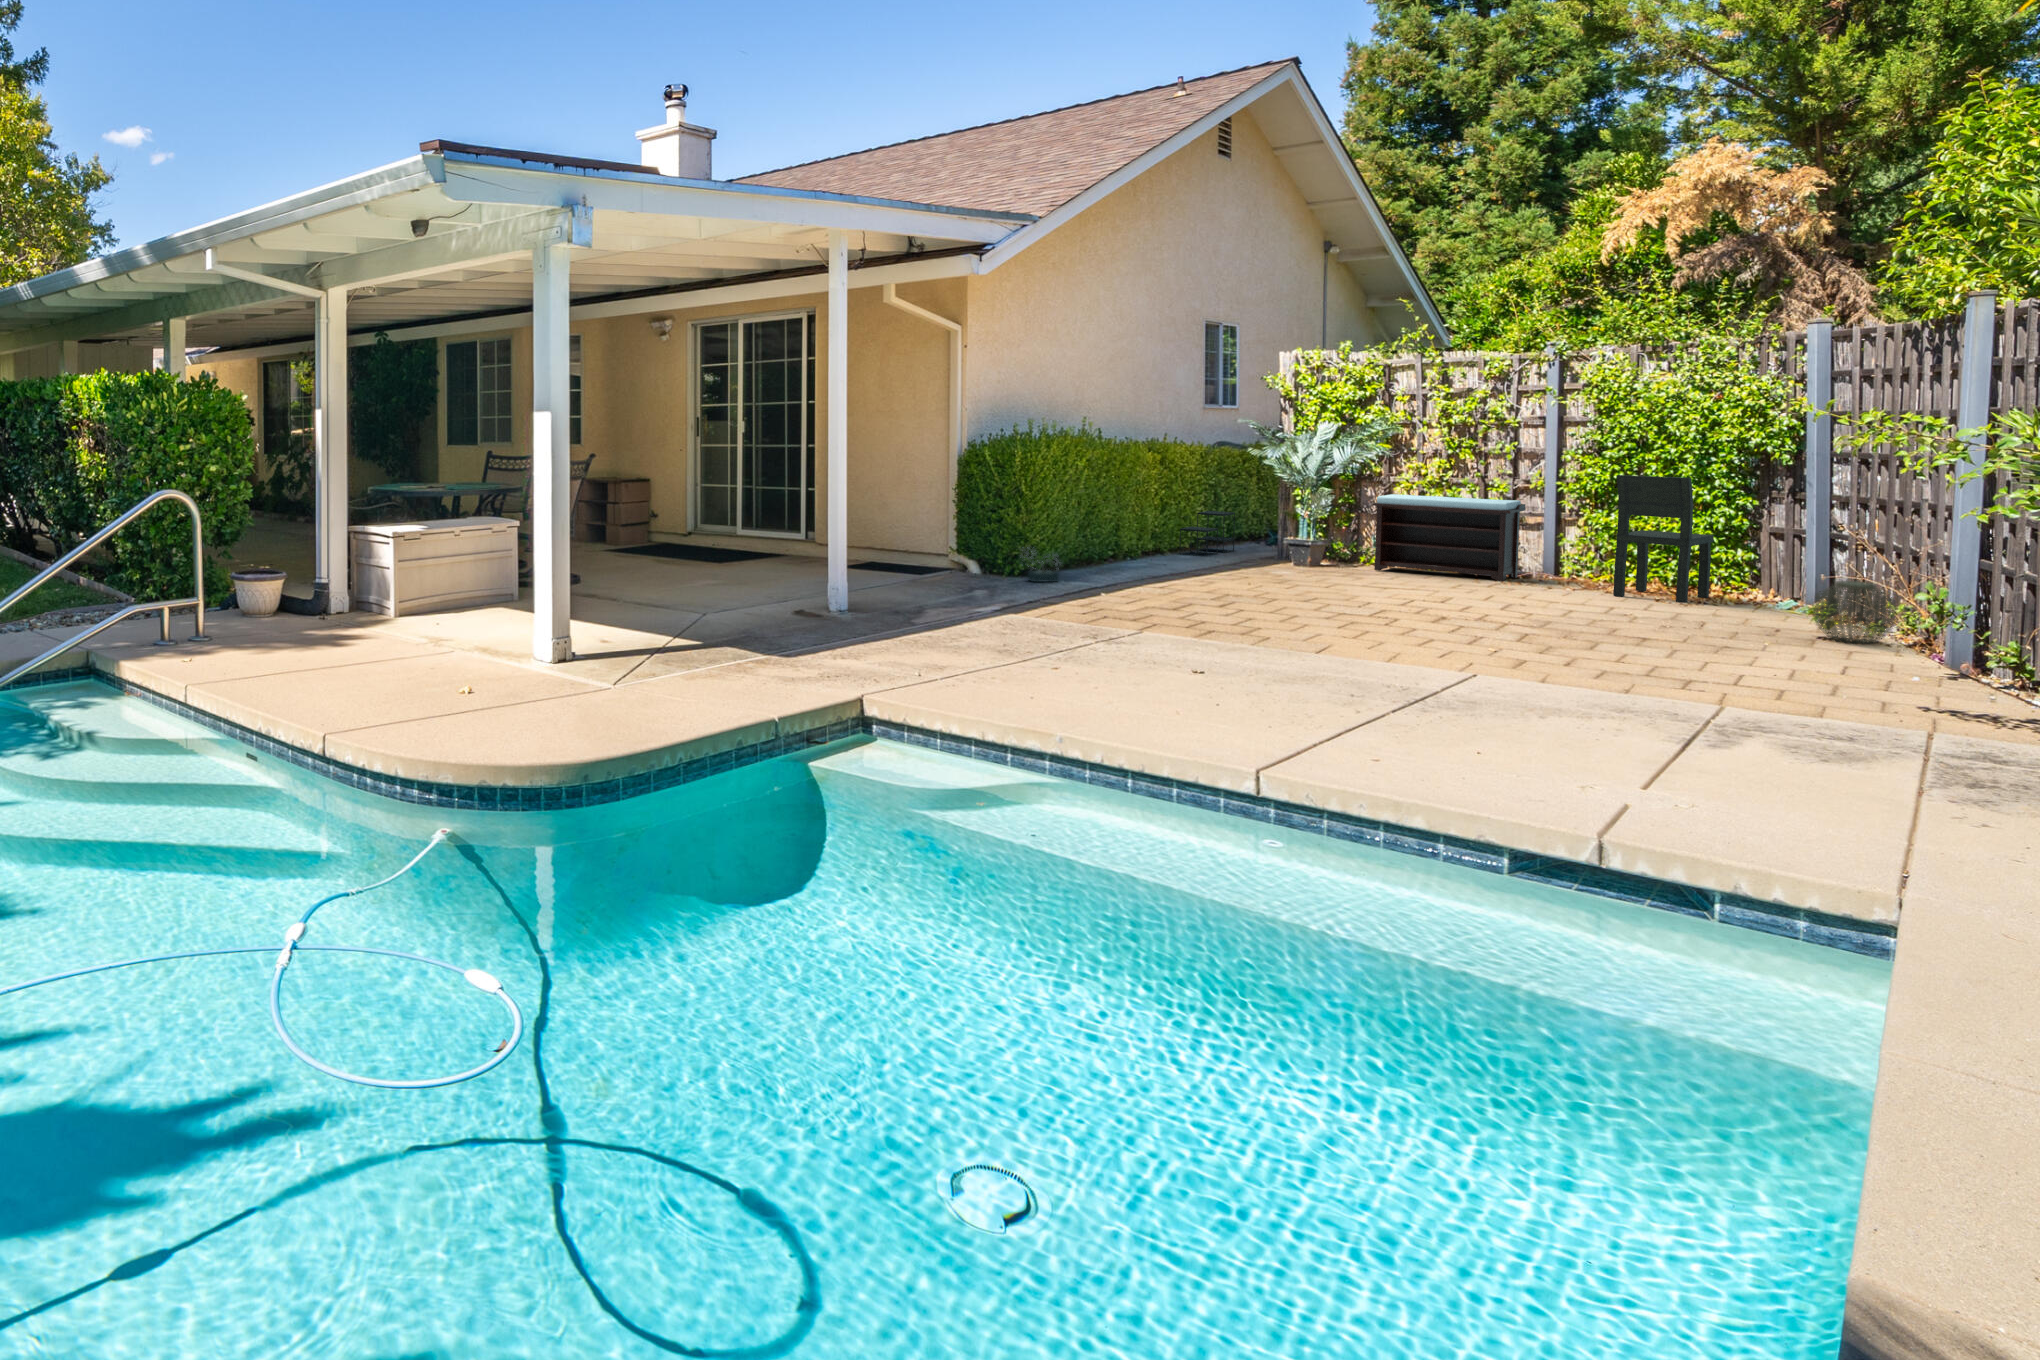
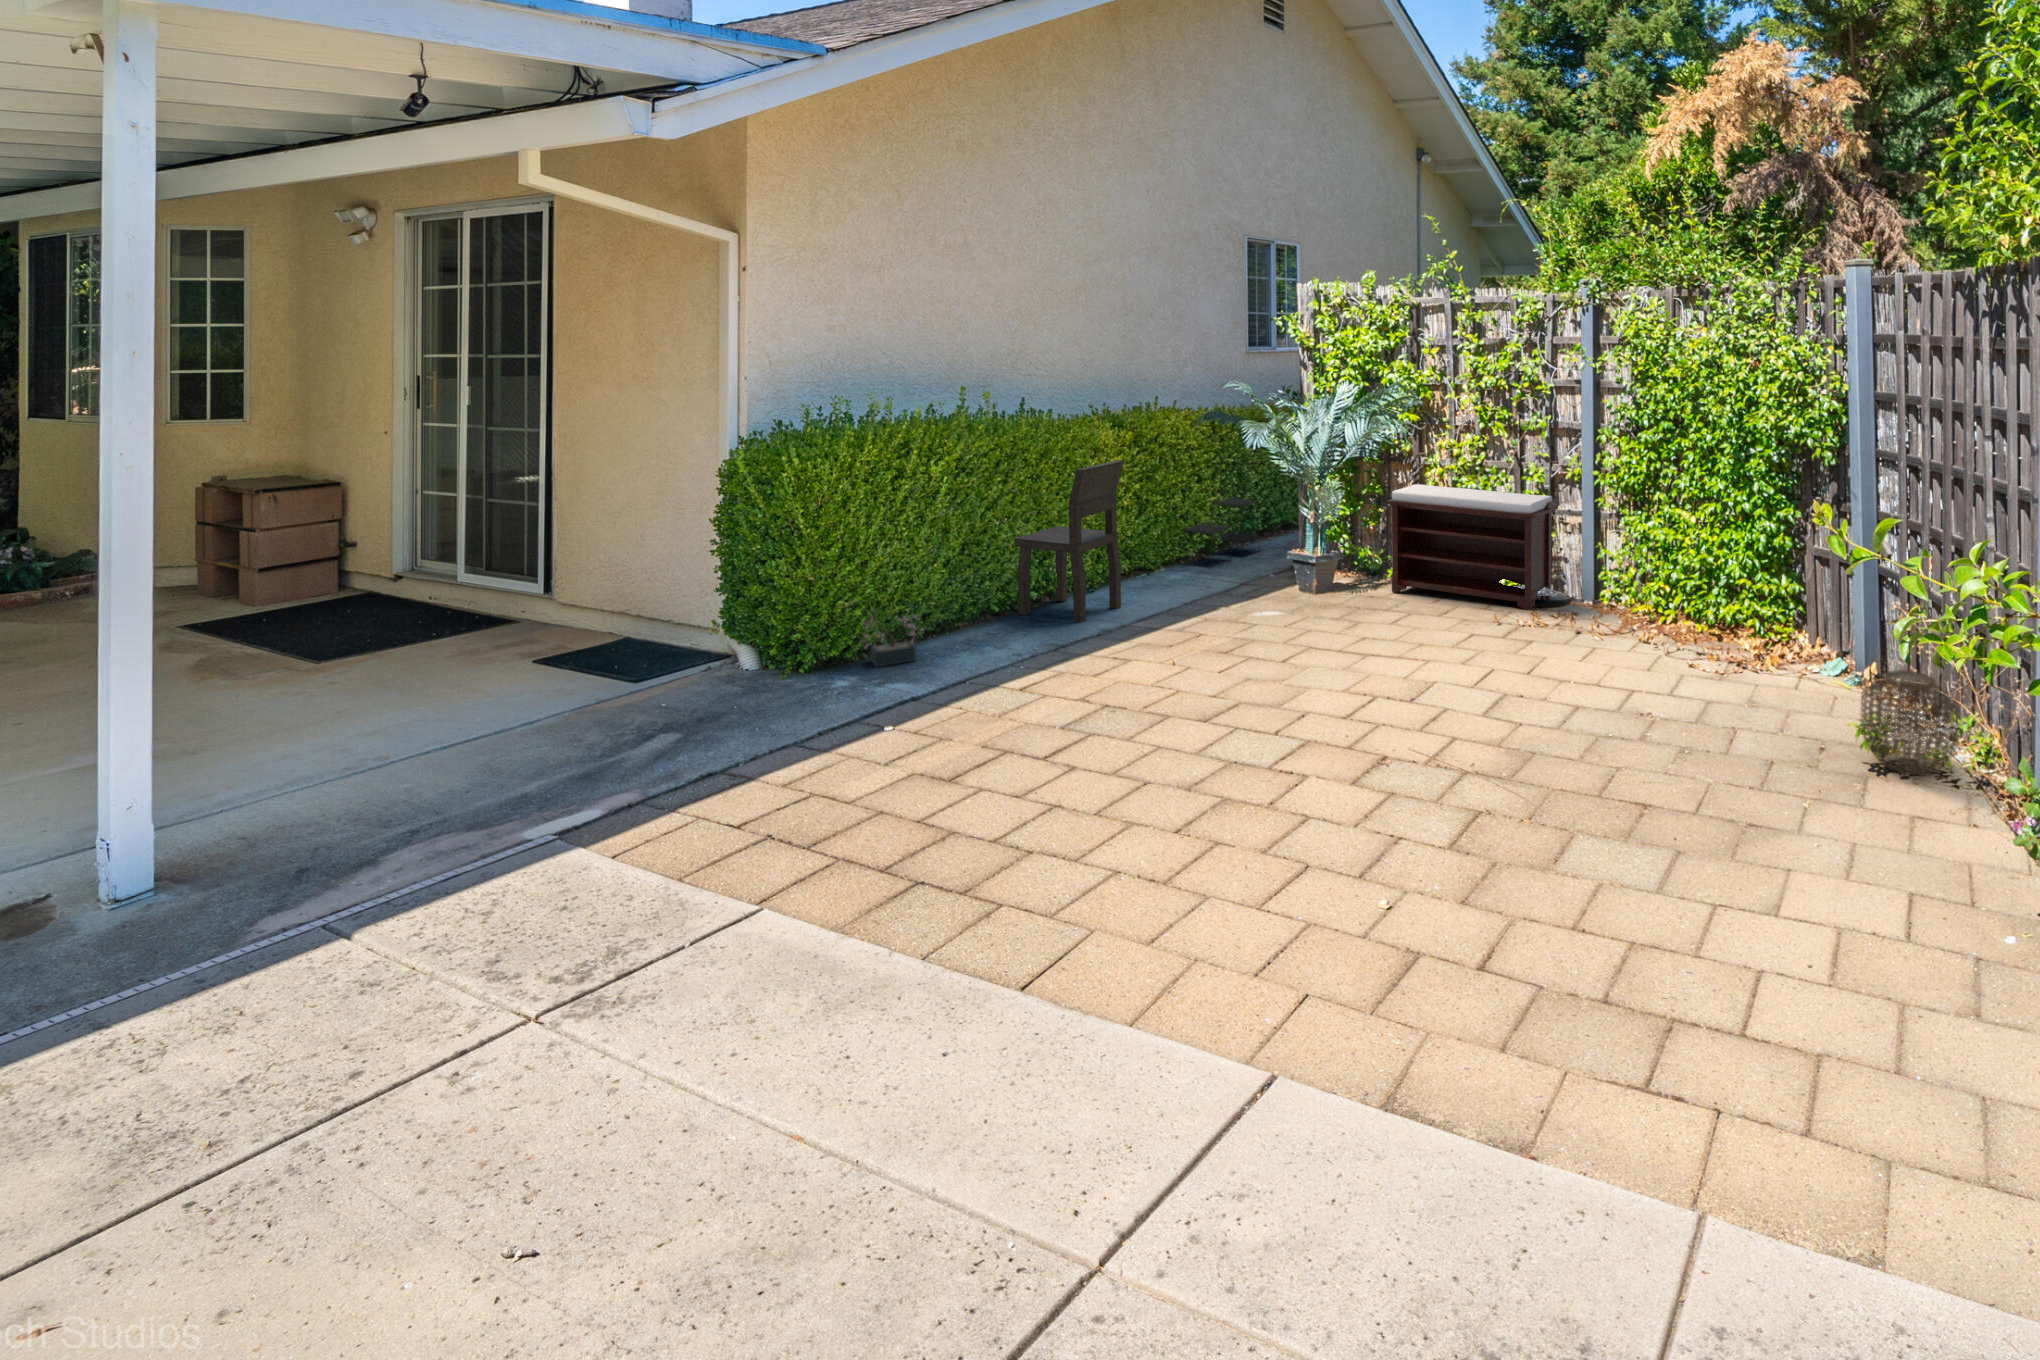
dining chair: present [1613,475,1714,603] -> present [1015,461,1124,622]

